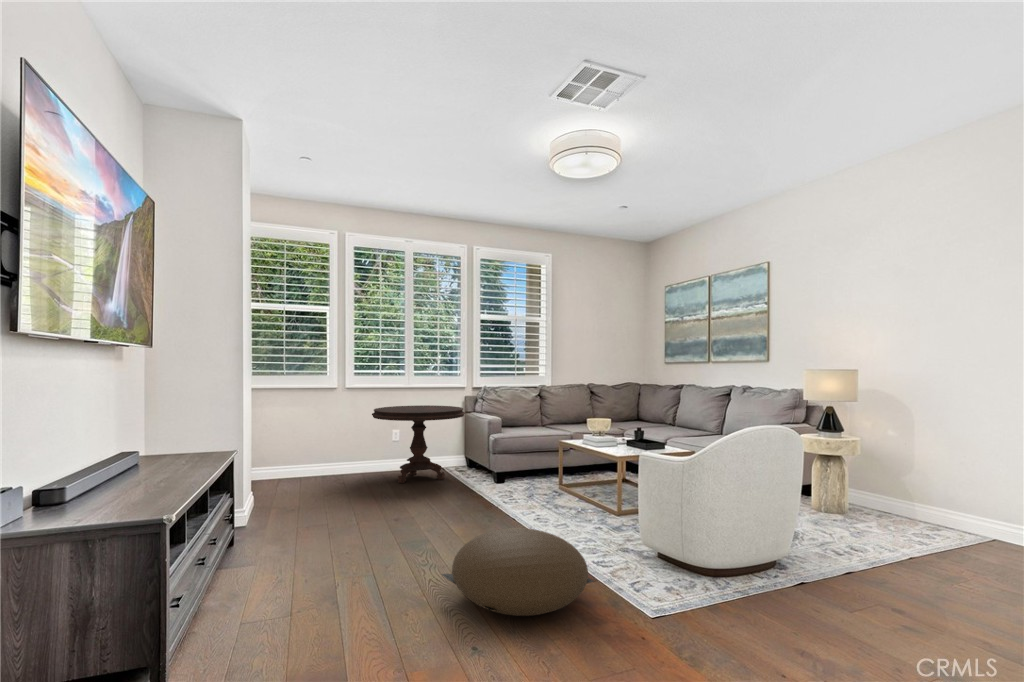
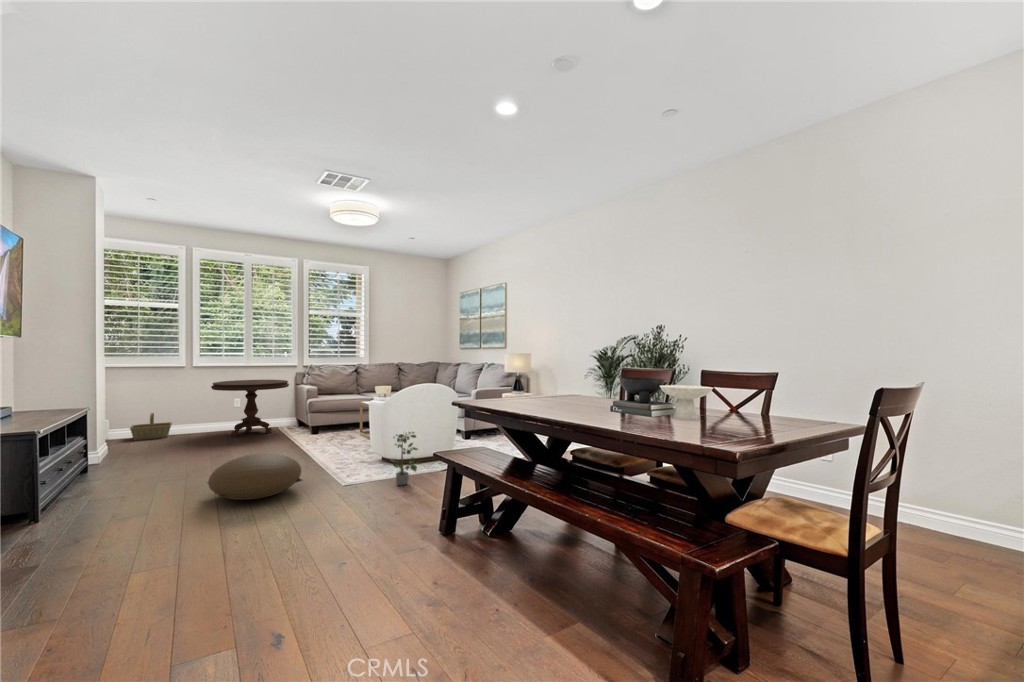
basket: none [279,448,324,484] -> present [130,413,172,440]
potted plant: none [724,498,778,597] -> present [391,432,419,485]

